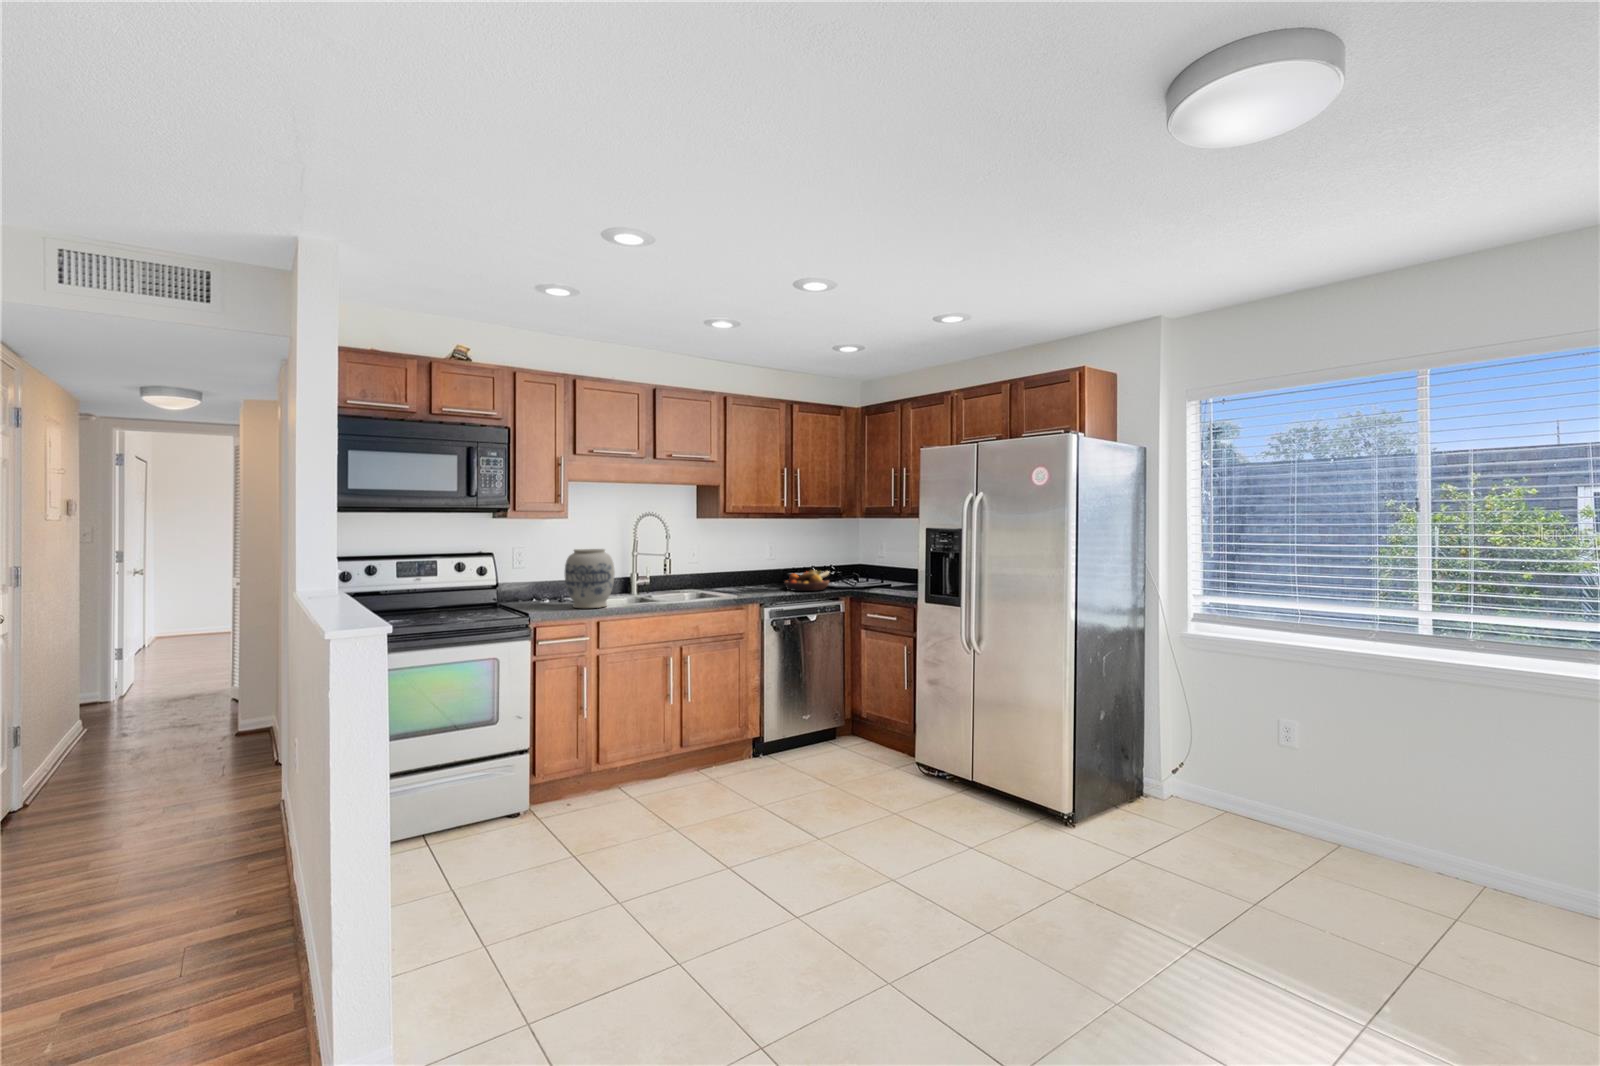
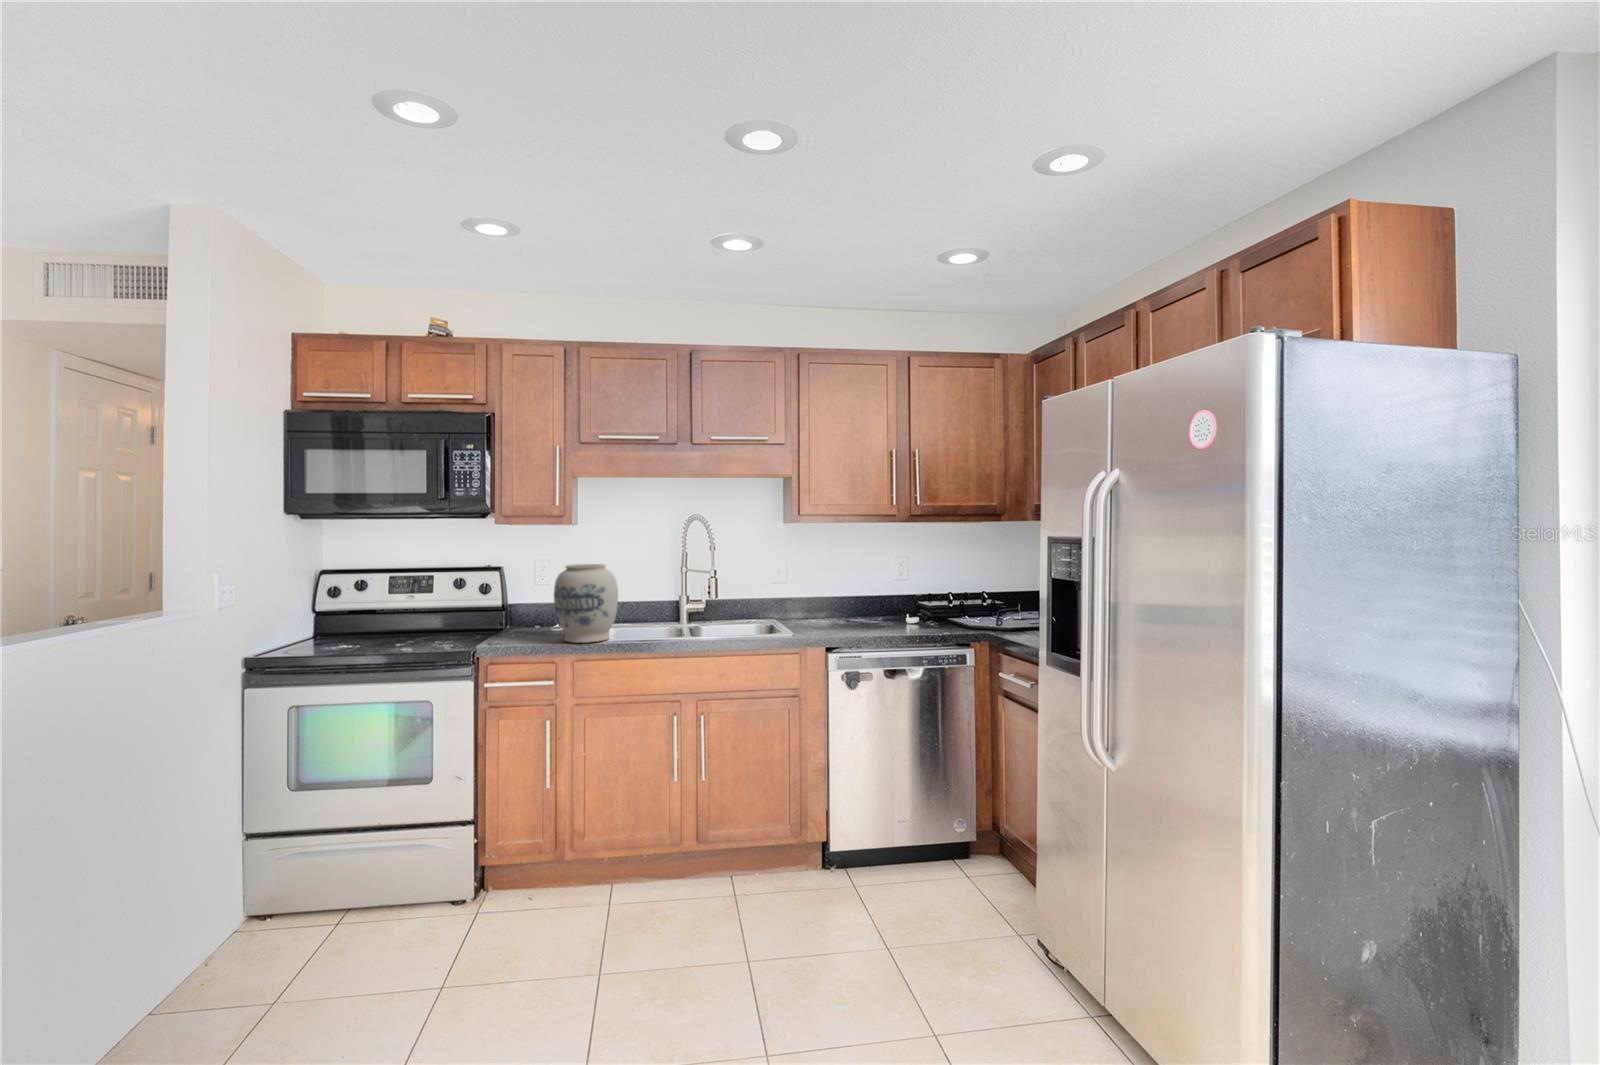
fruit bowl: present [784,570,829,591] -> none [892,598,964,629]

